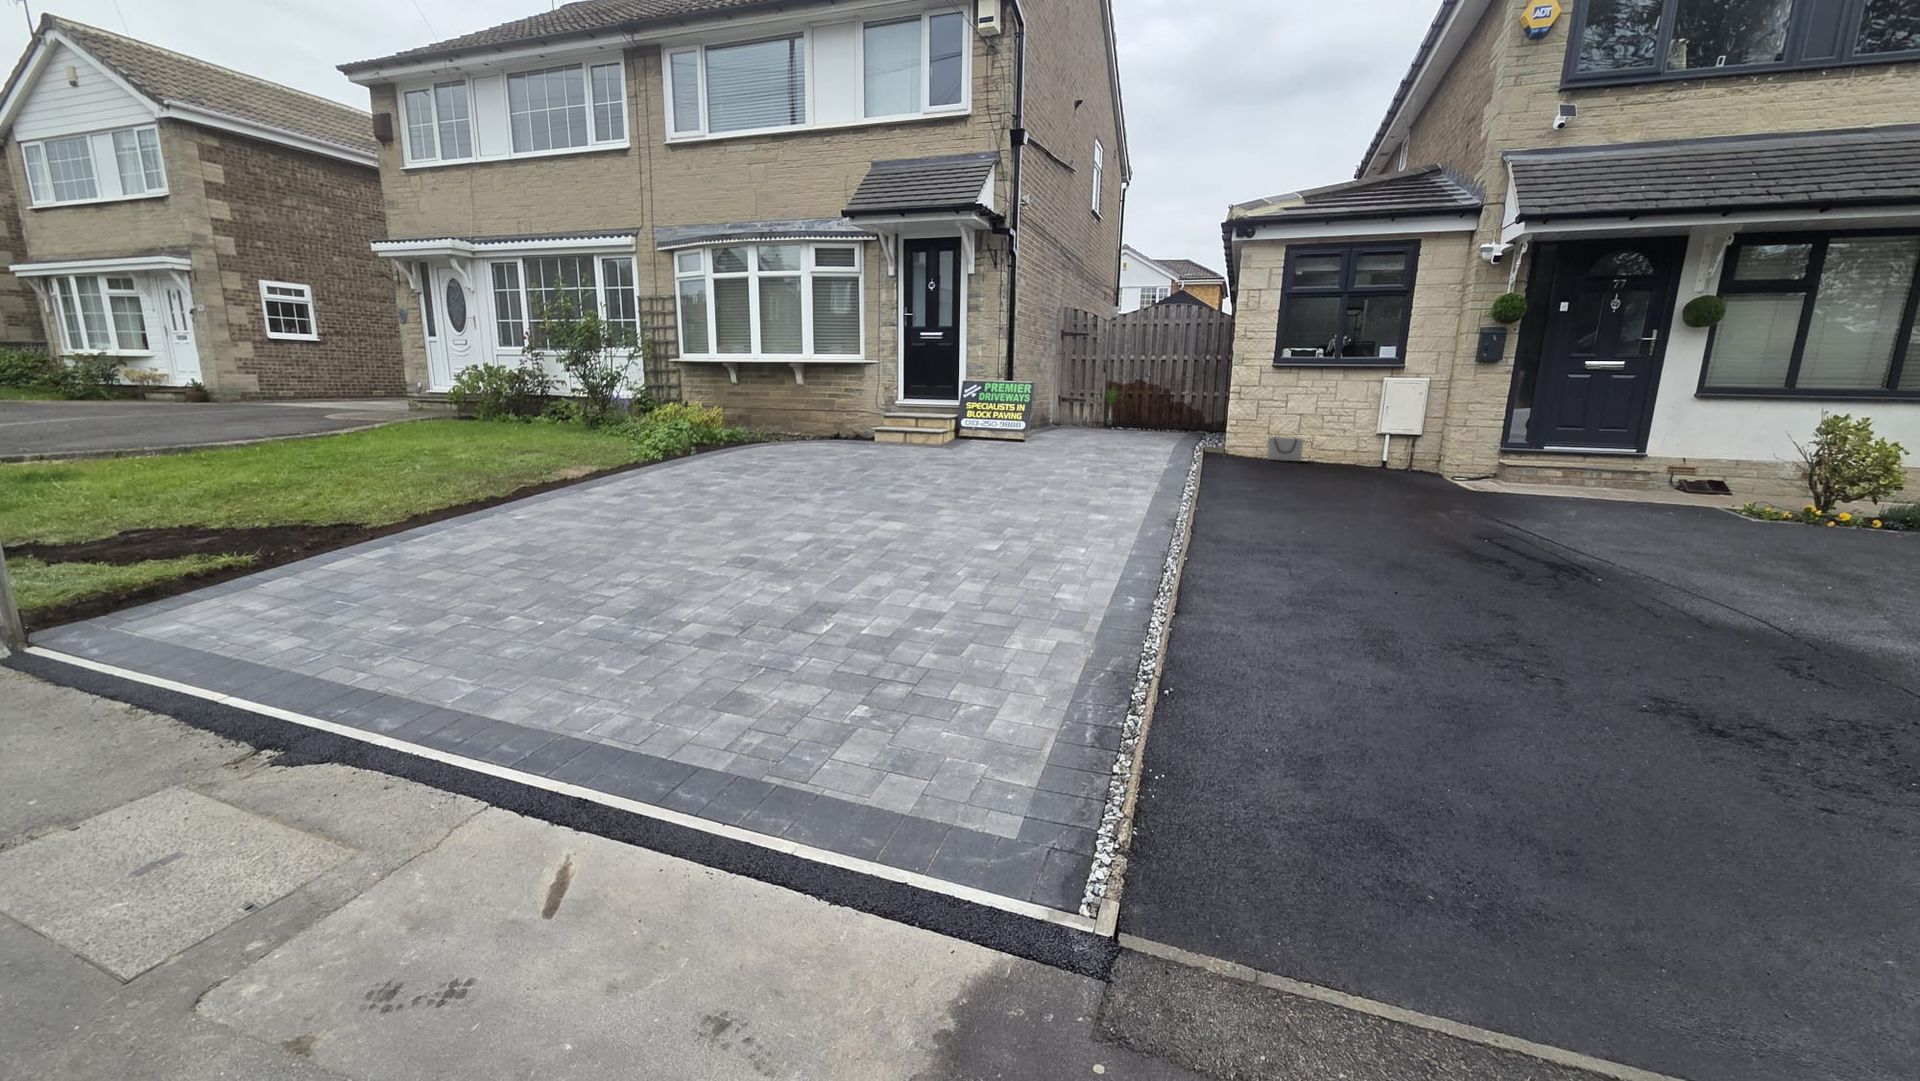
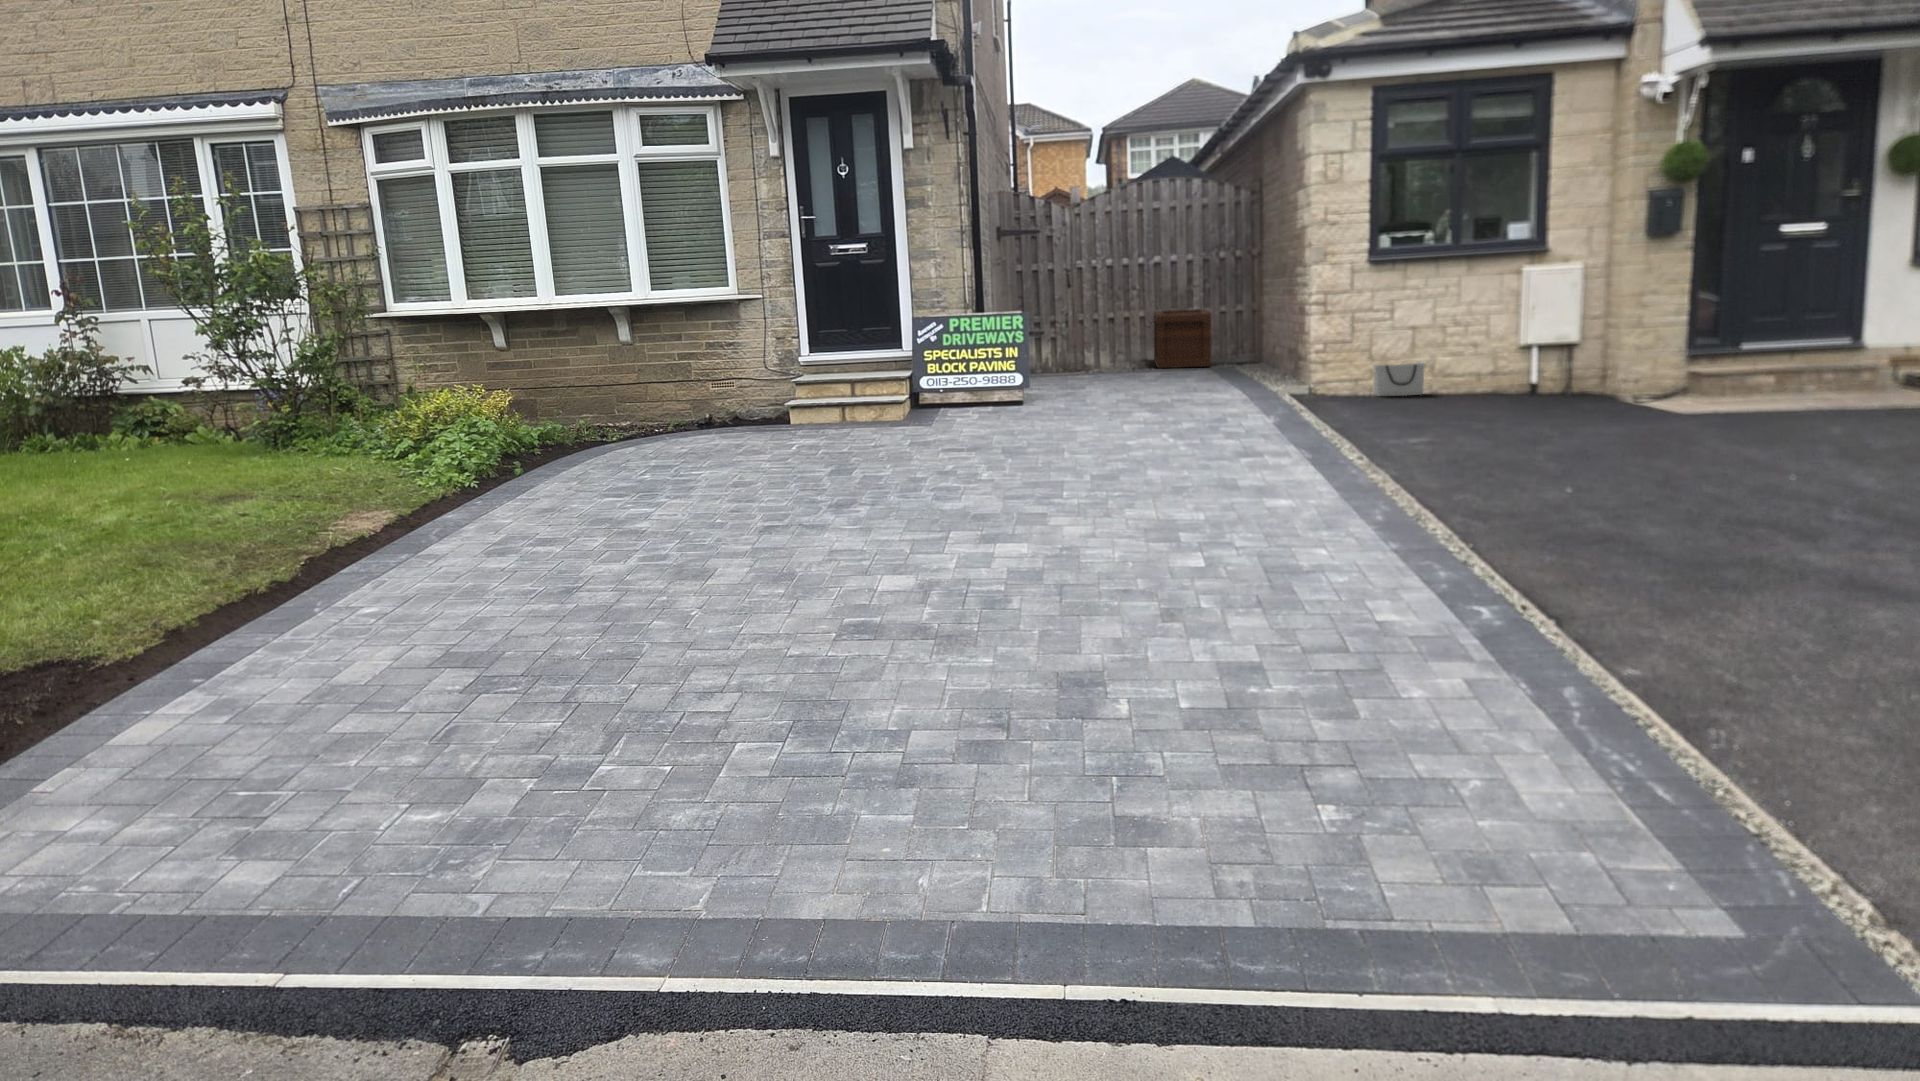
potted plant: present [1104,390,1116,425] -> none [1070,304,1110,366]
wooden crate: none [1148,392,1191,432] -> present [1153,309,1211,368]

